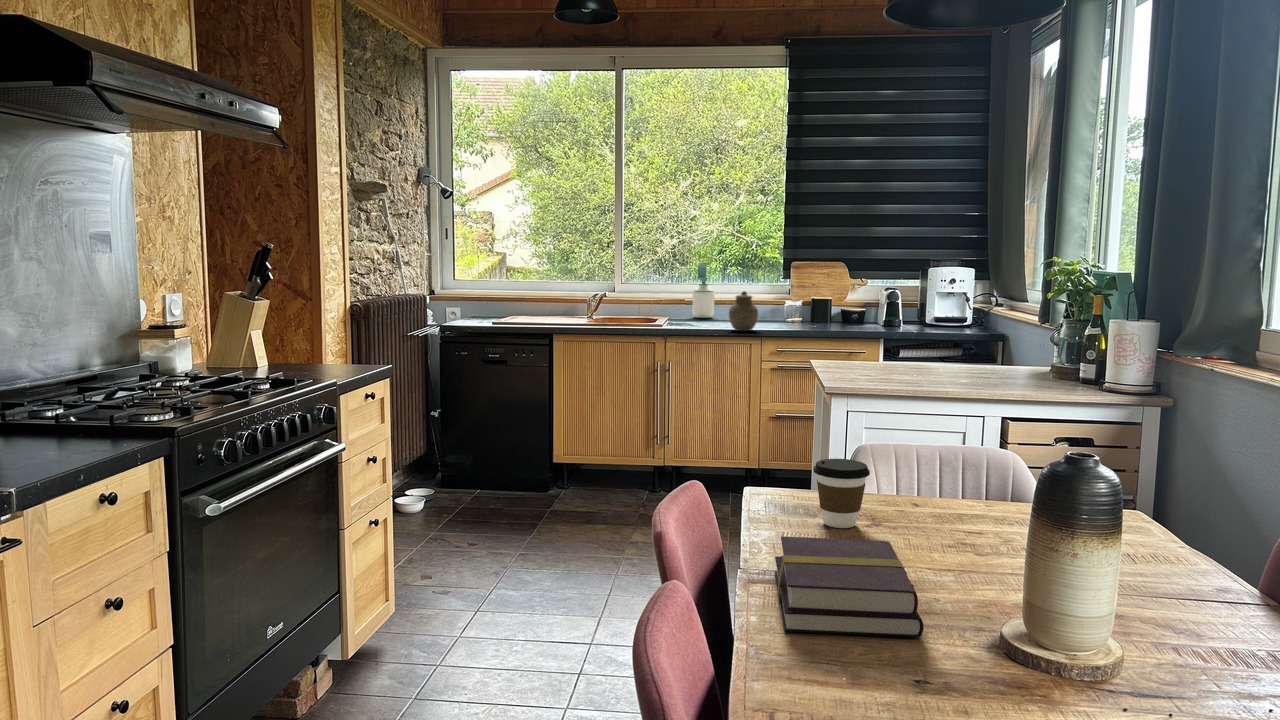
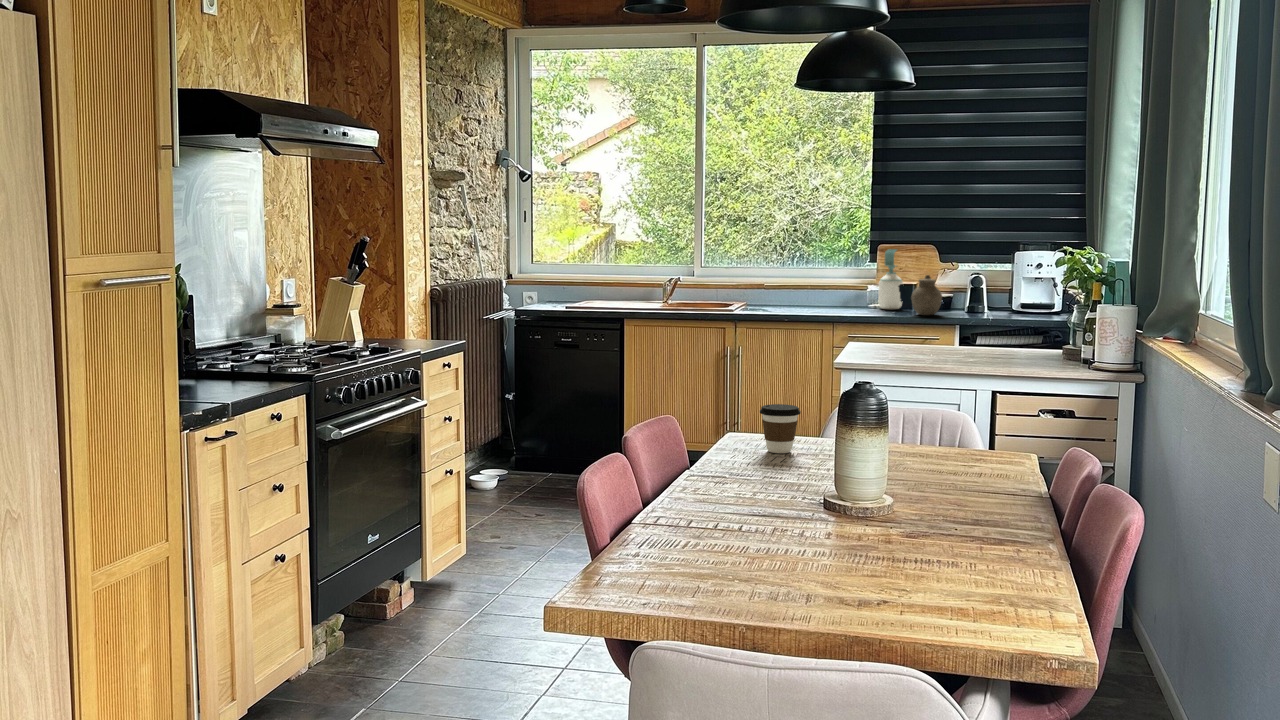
soap bottle: present [692,263,714,318] -> present [878,249,903,309]
jar: present [729,291,758,331] -> present [912,275,942,315]
book: present [775,536,924,637] -> none [691,445,785,495]

